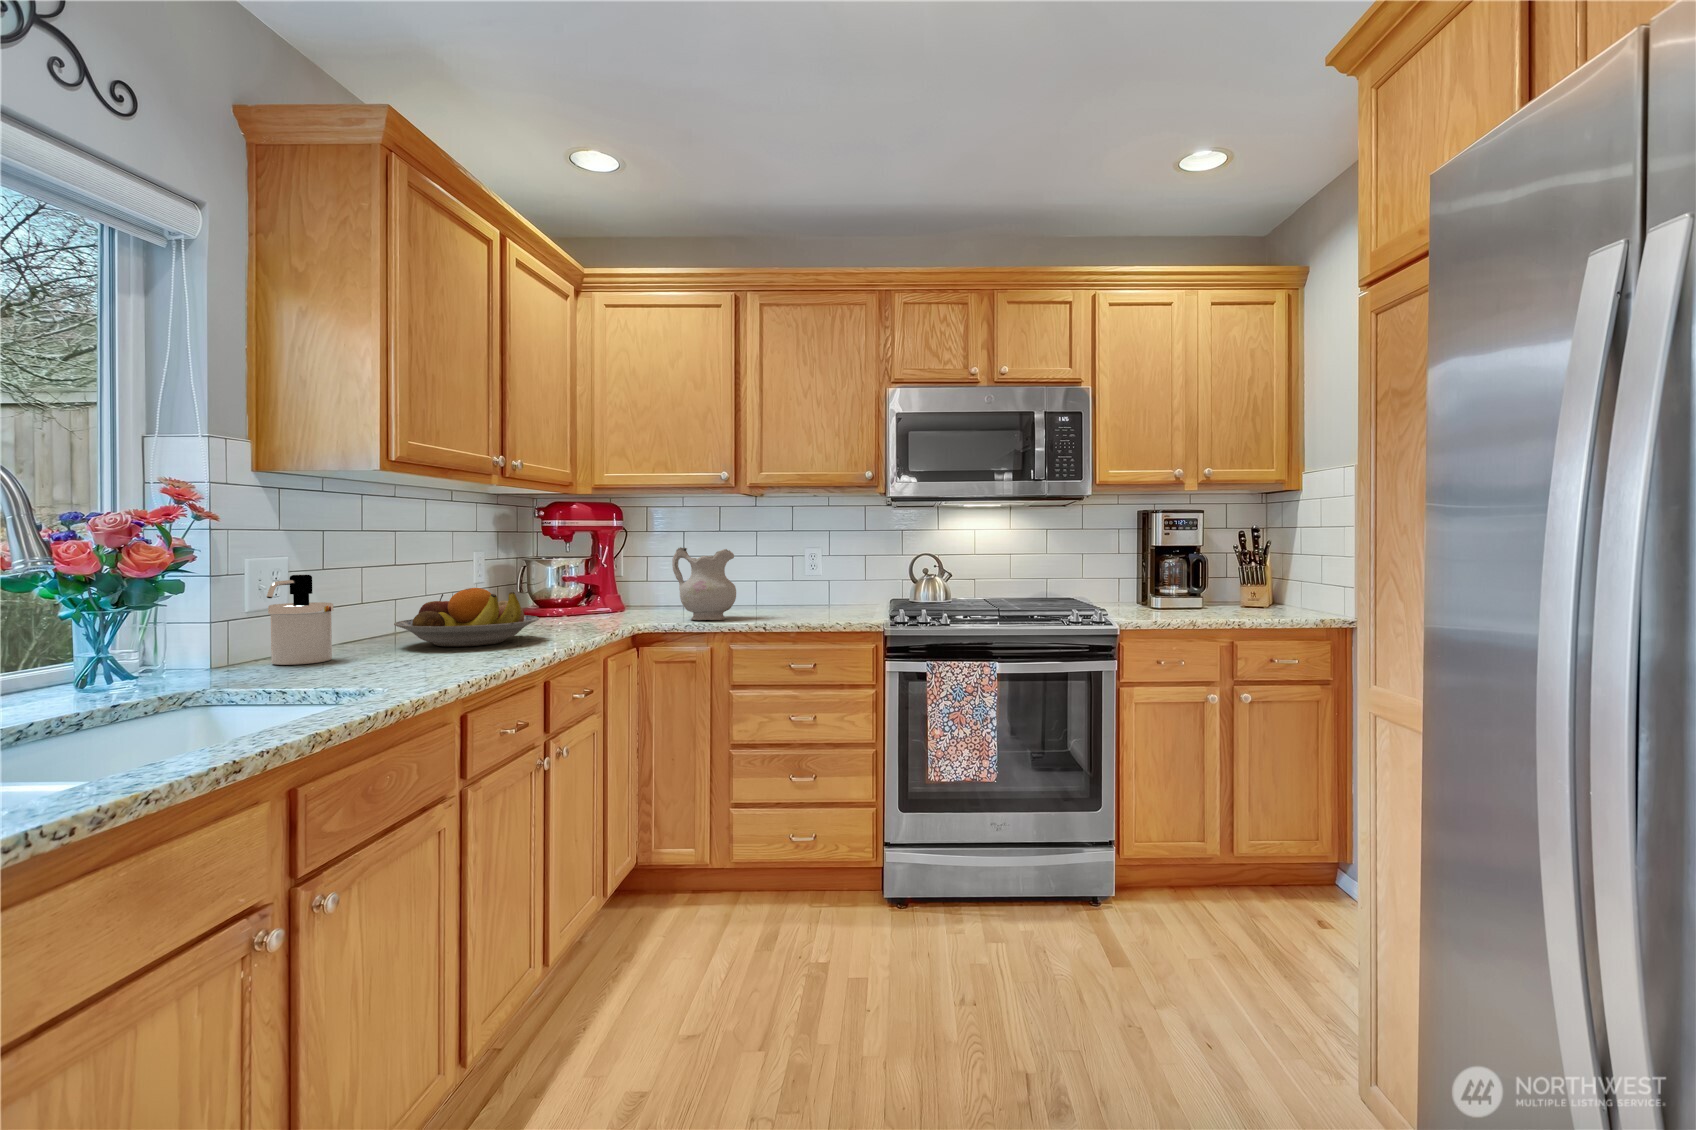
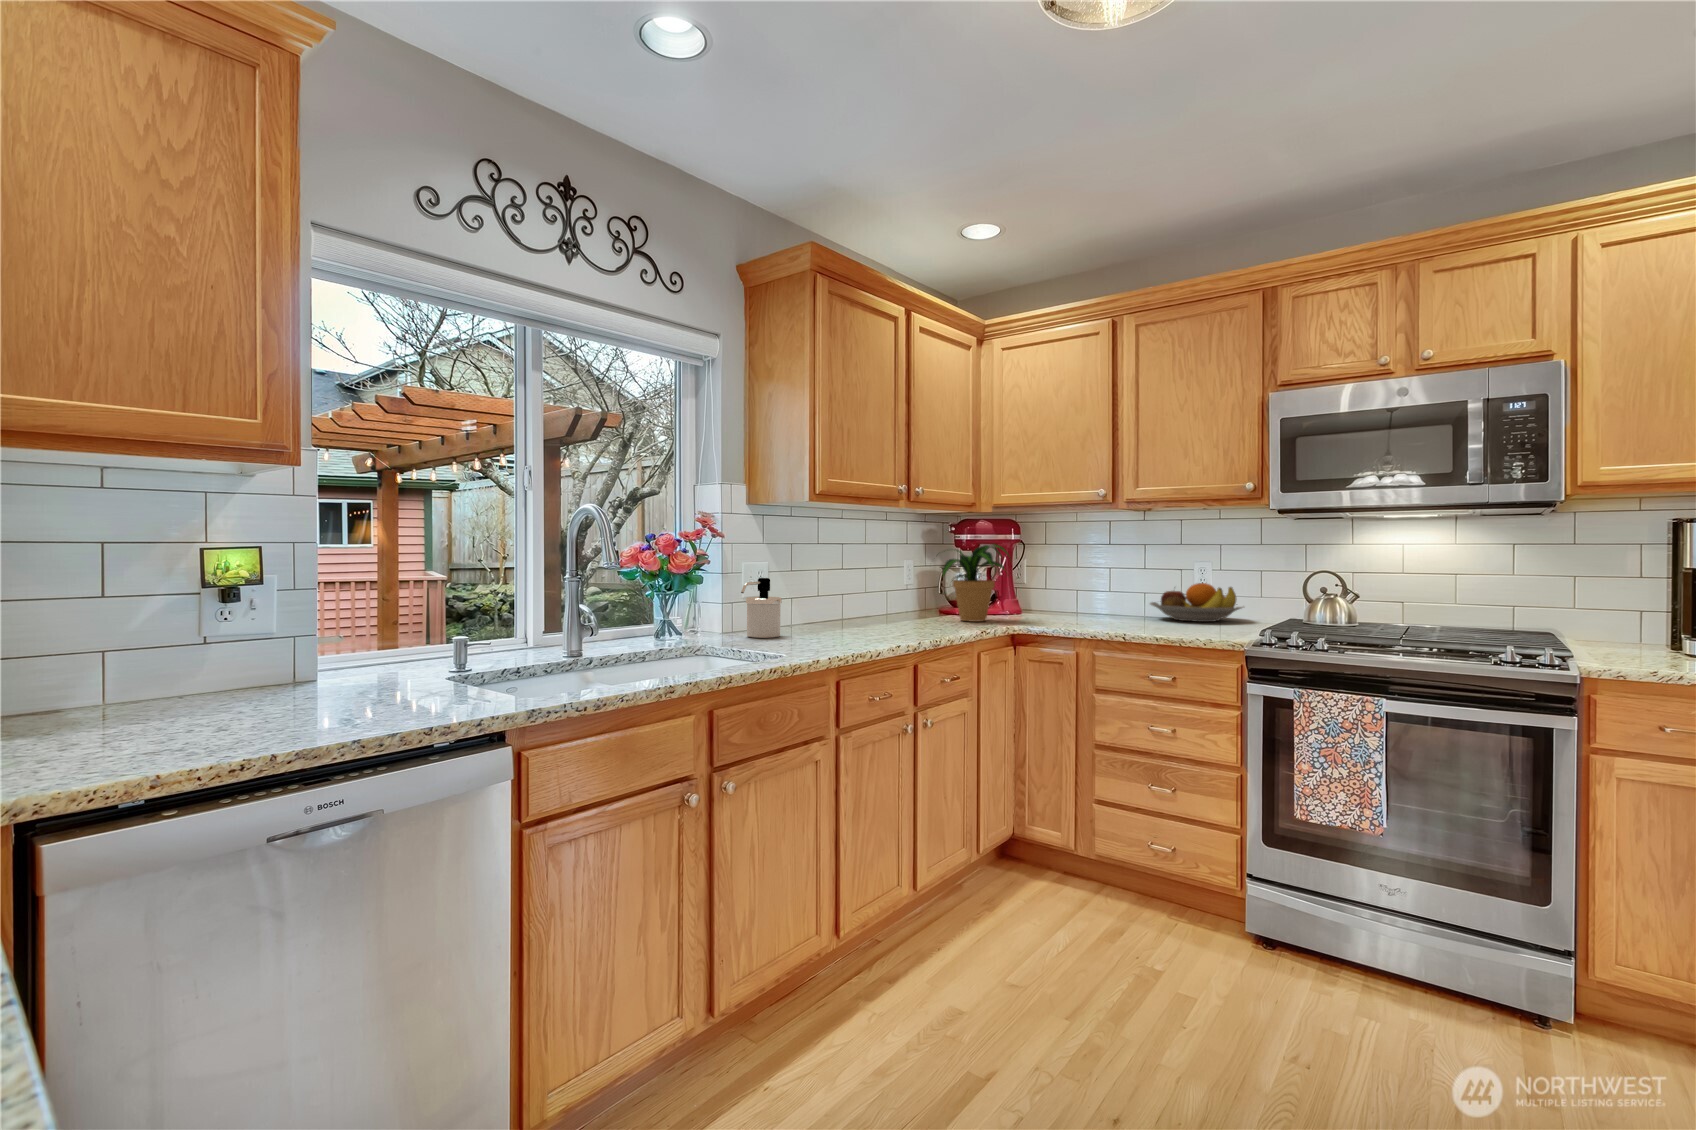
potted plant: none [525,531,629,622] -> present [943,544,1011,622]
ceramic pitcher: present [672,547,736,620] -> none [1047,560,1105,628]
fruit bowl: present [394,588,539,647] -> present [1150,583,1243,622]

